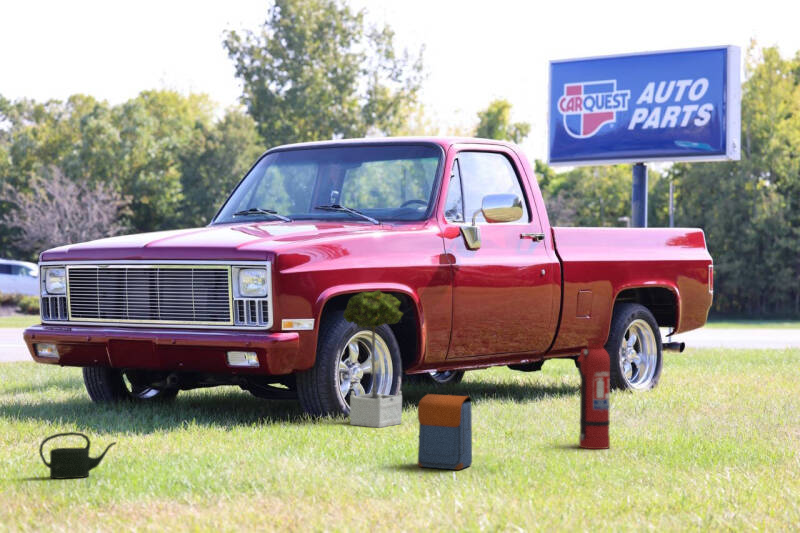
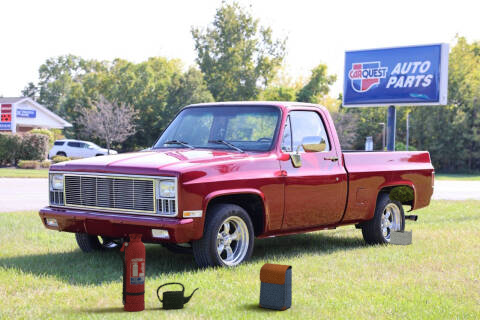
potted tree: present [343,290,403,428] -> present [389,186,414,245]
fire extinguisher: present [578,338,610,449] -> present [120,234,145,312]
watering can: present [39,432,116,479] -> present [157,282,199,309]

